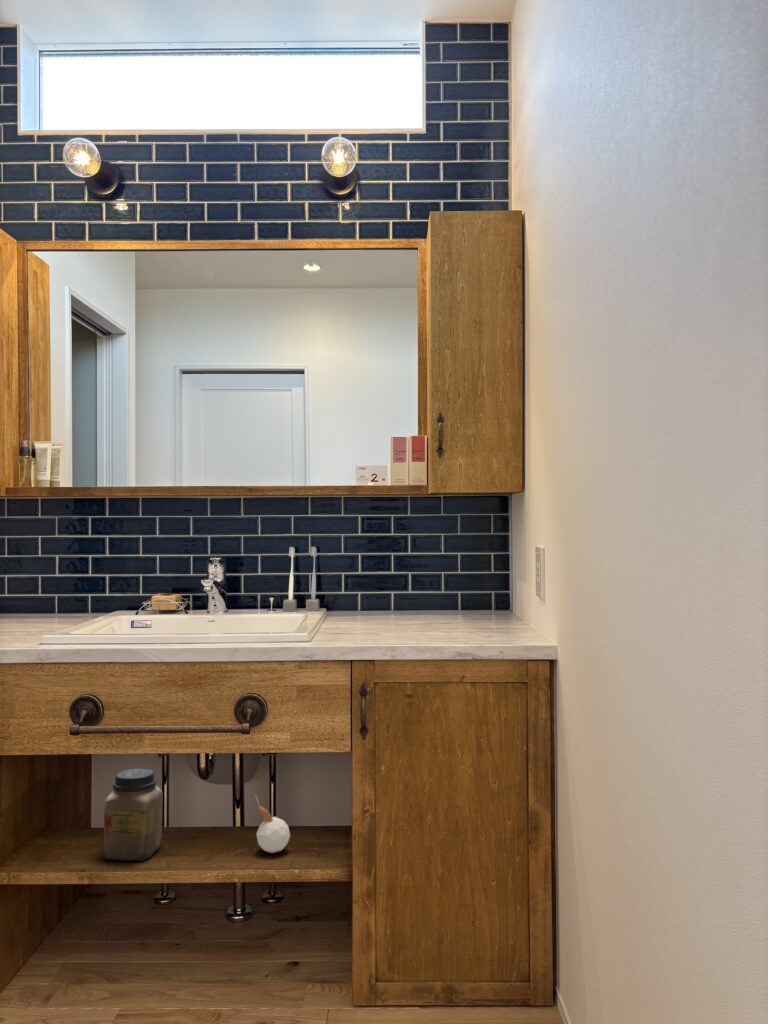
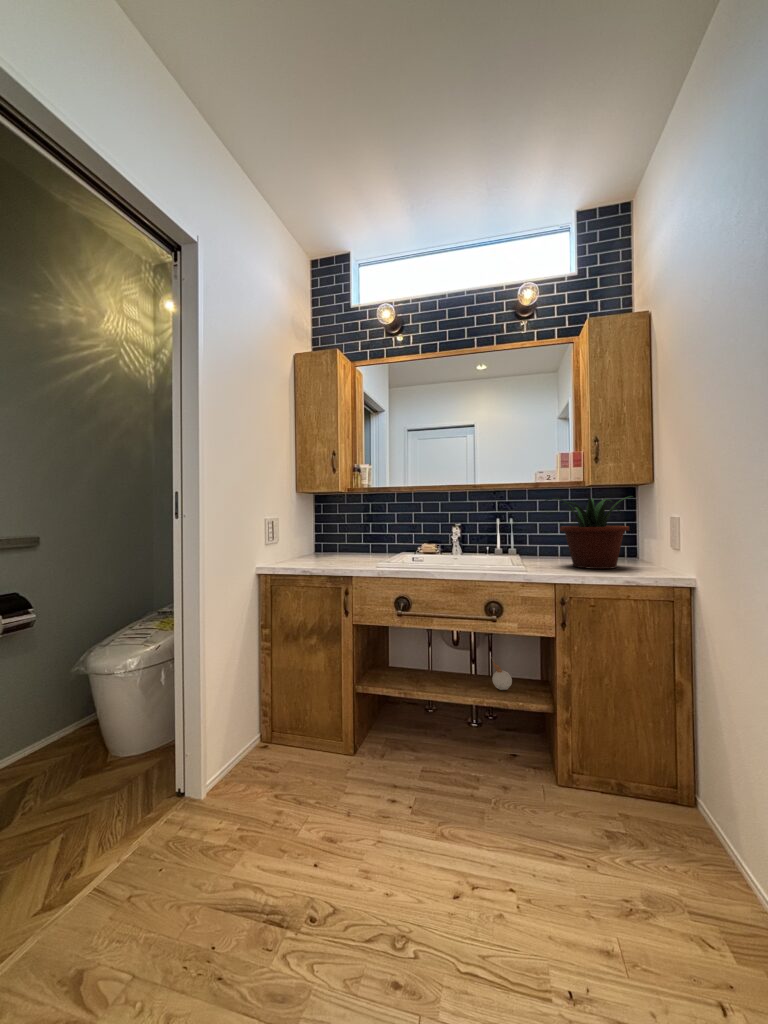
potted plant: none [351,513,488,635] -> present [545,496,632,569]
jar: present [104,769,163,861] -> none [409,638,438,687]

